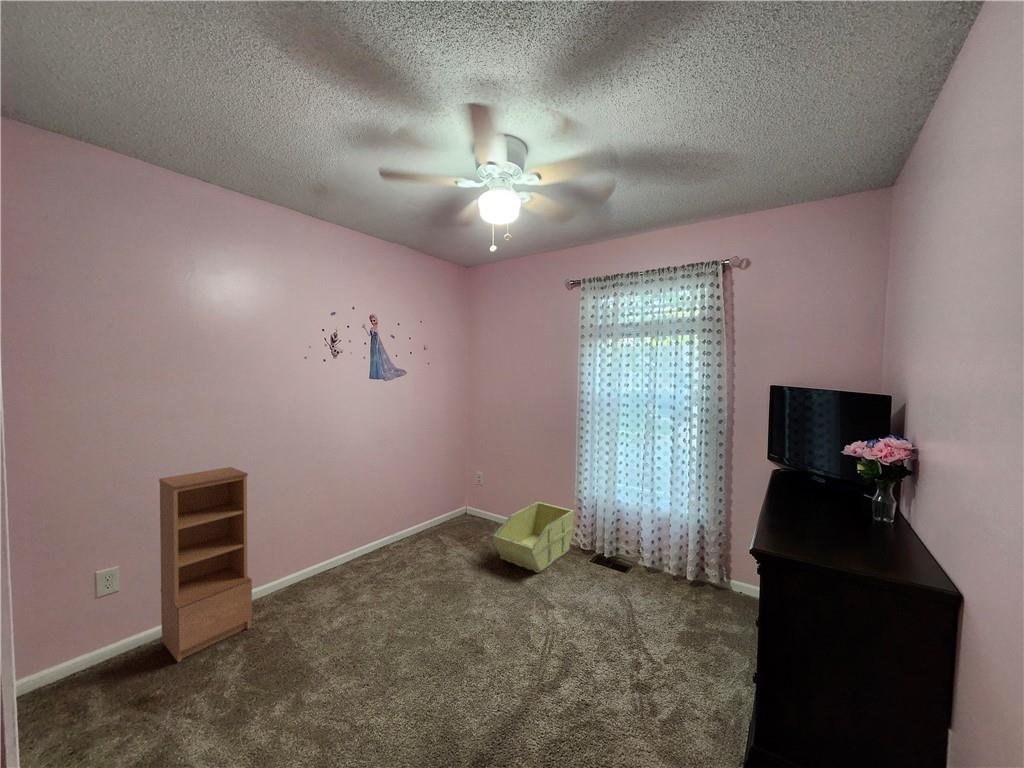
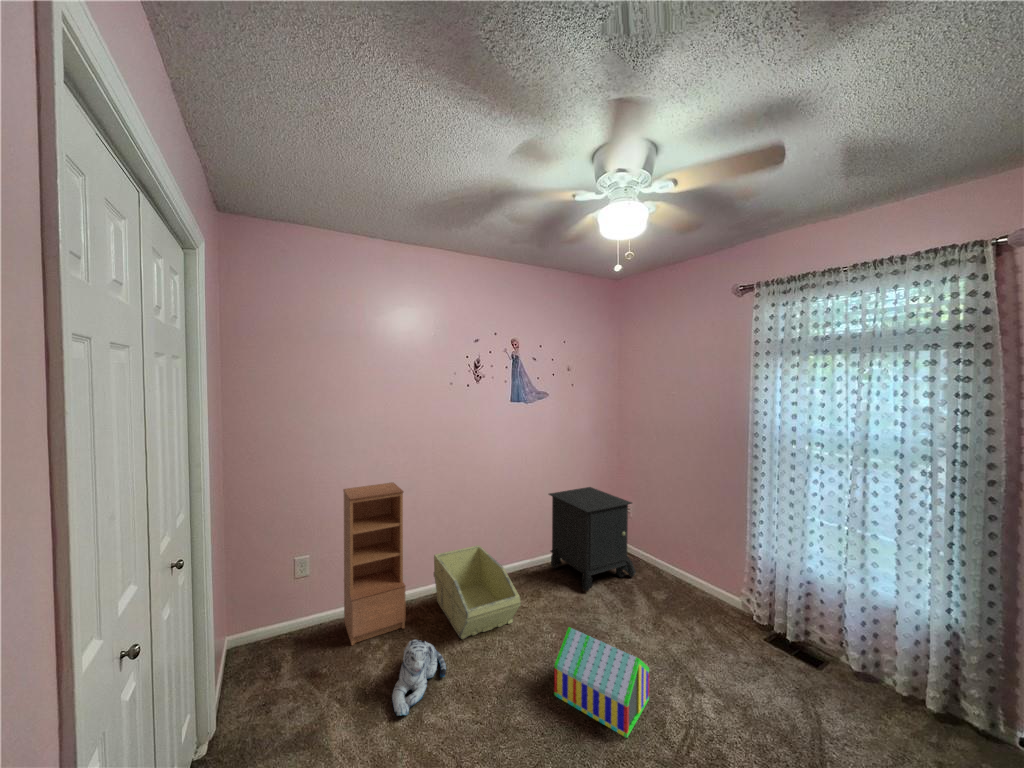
nightstand: none [407,460,489,553] -> present [549,487,636,591]
storage bin: present [492,502,575,573] -> present [434,545,521,639]
toy house: none [429,580,512,660] -> present [554,627,649,738]
plush toy: none [245,628,311,715] -> present [392,640,446,716]

